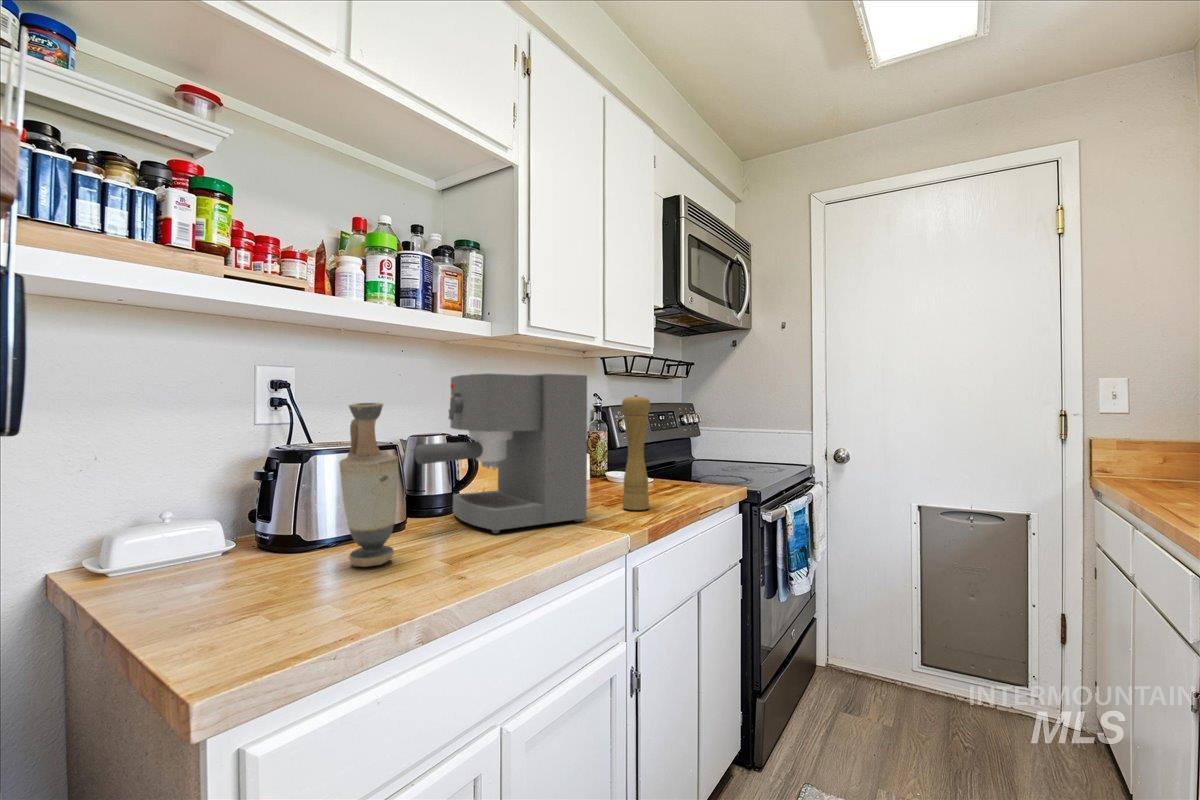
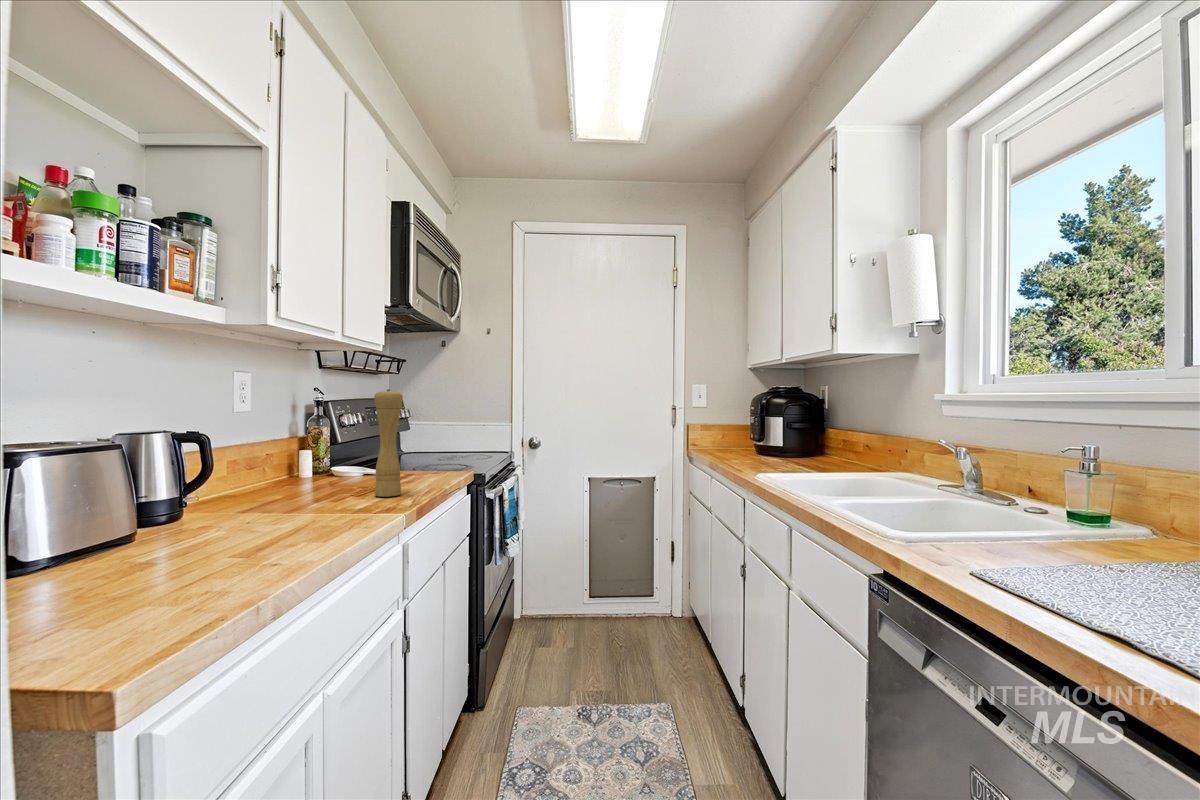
coffee maker: present [414,374,587,533] -> none [156,365,351,530]
vase: present [339,403,398,567] -> none [94,394,173,579]

